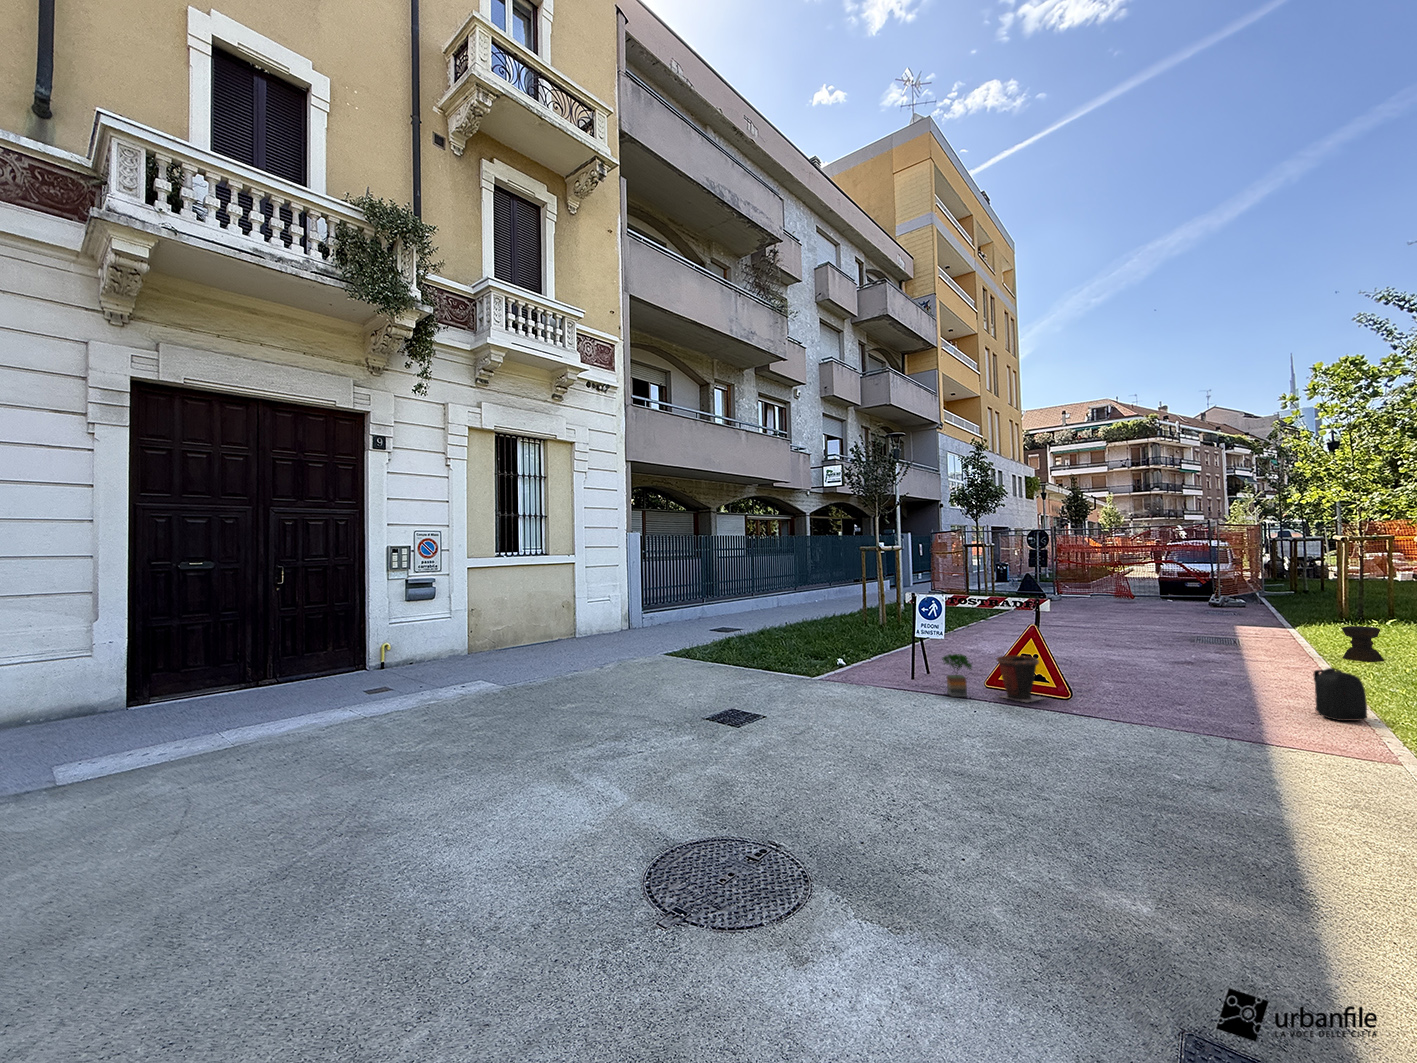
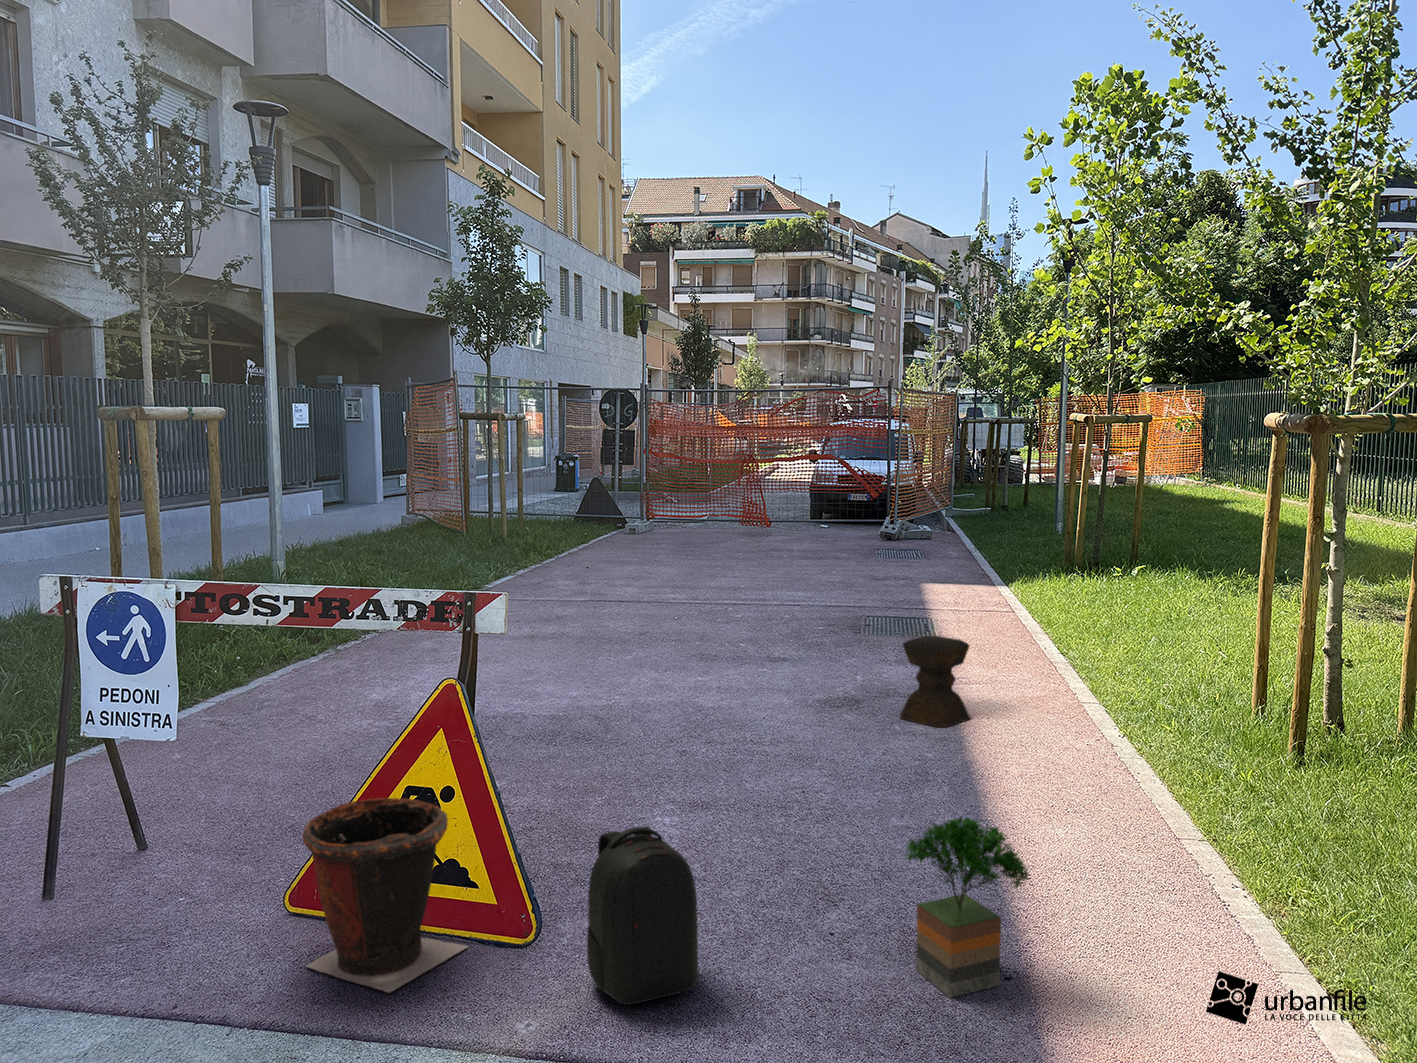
stool: present [1342,626,1384,662] -> present [900,636,970,727]
potted tree: present [942,654,972,697] -> present [905,816,1030,998]
backpack: present [1313,668,1367,721] -> present [587,826,698,1005]

